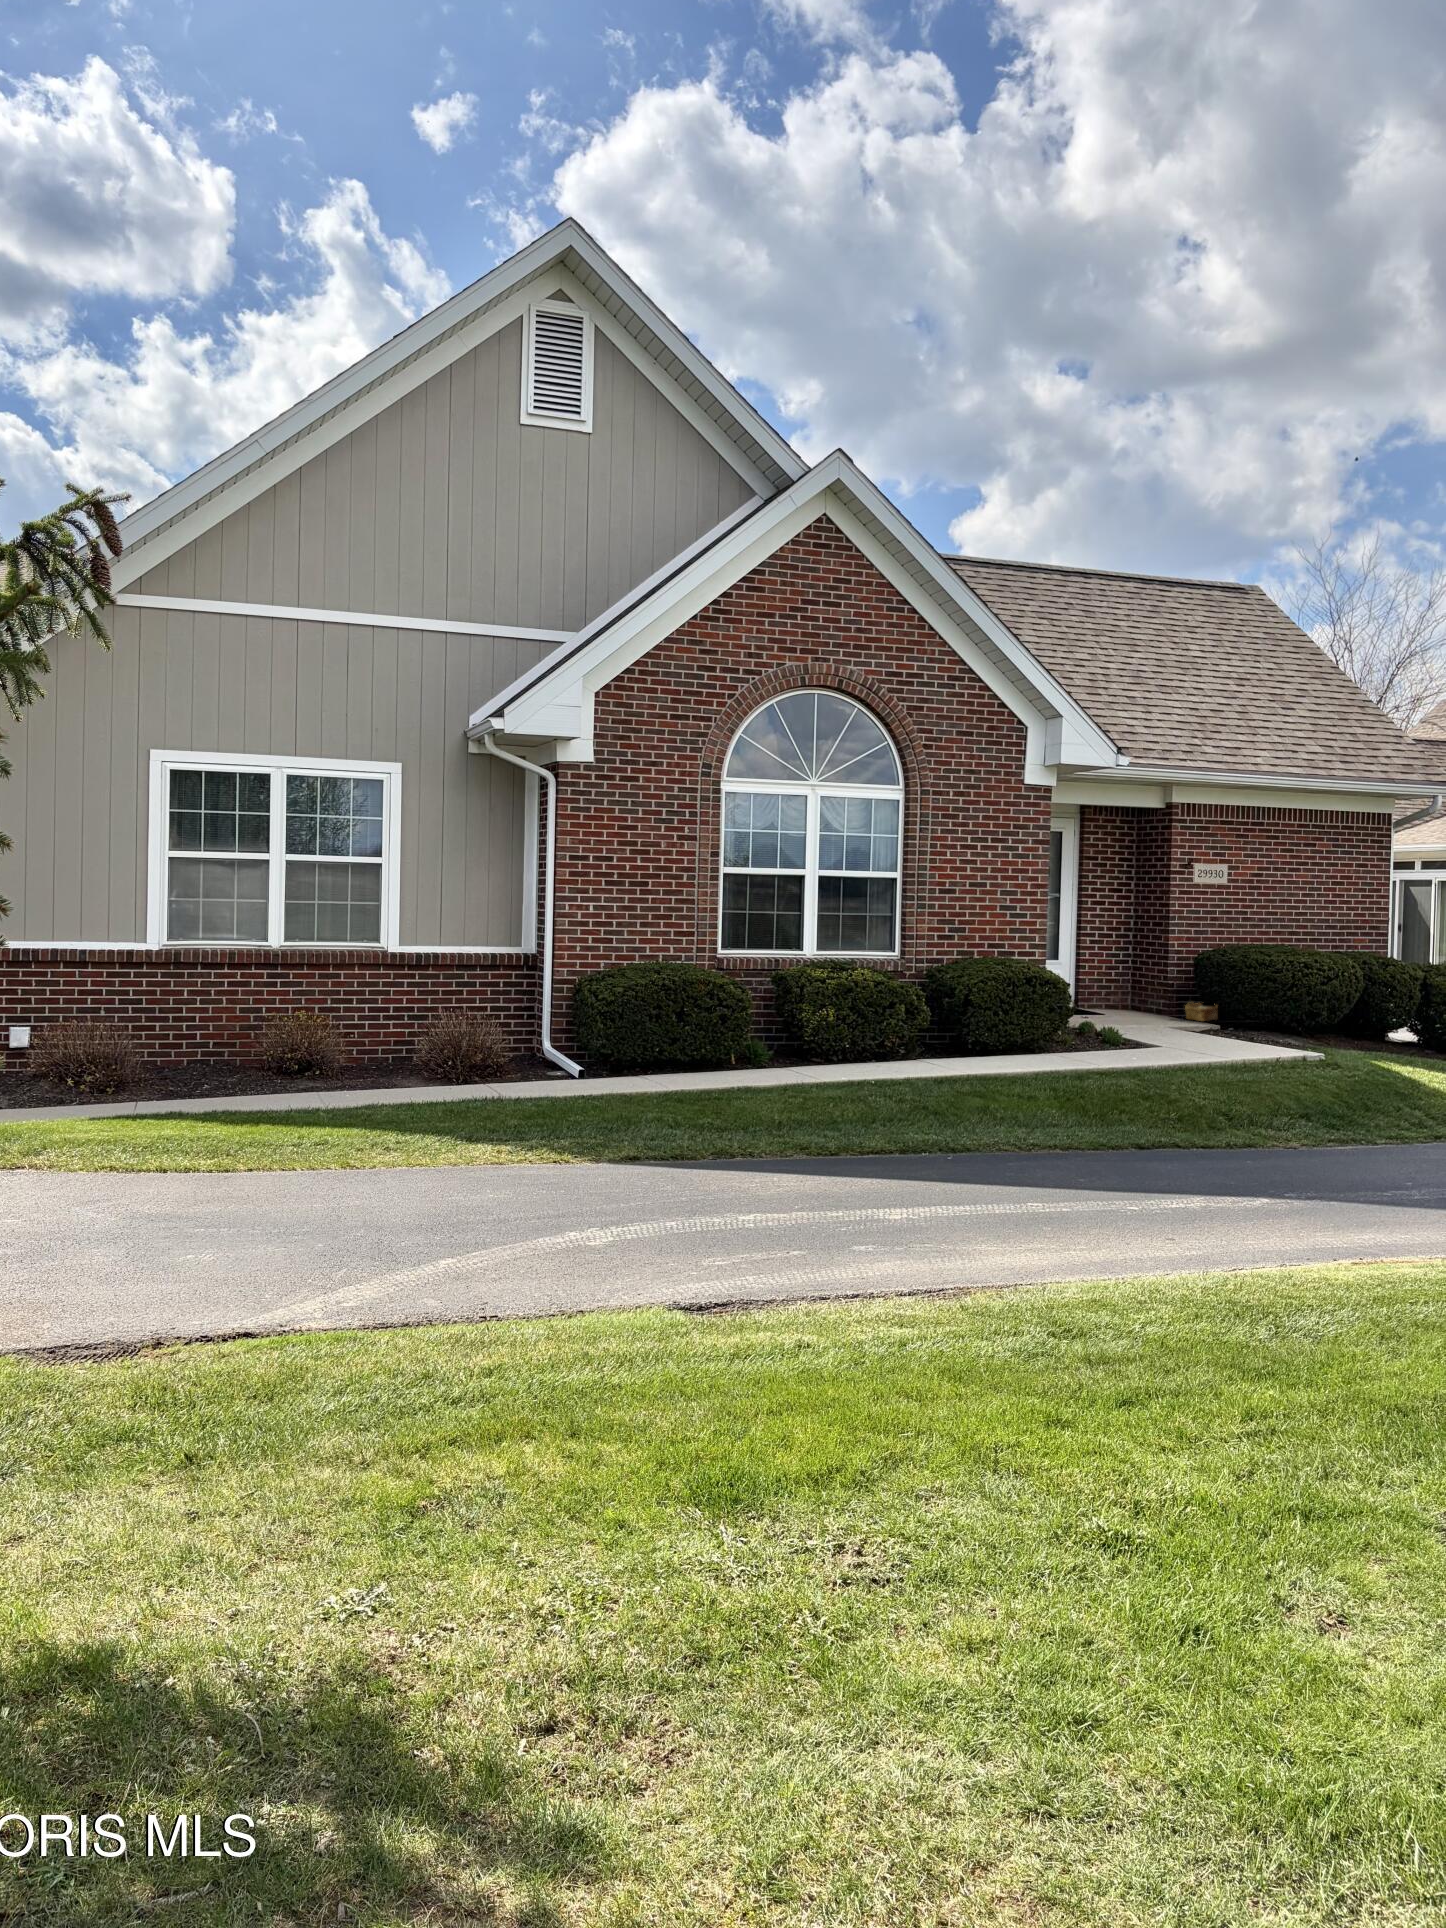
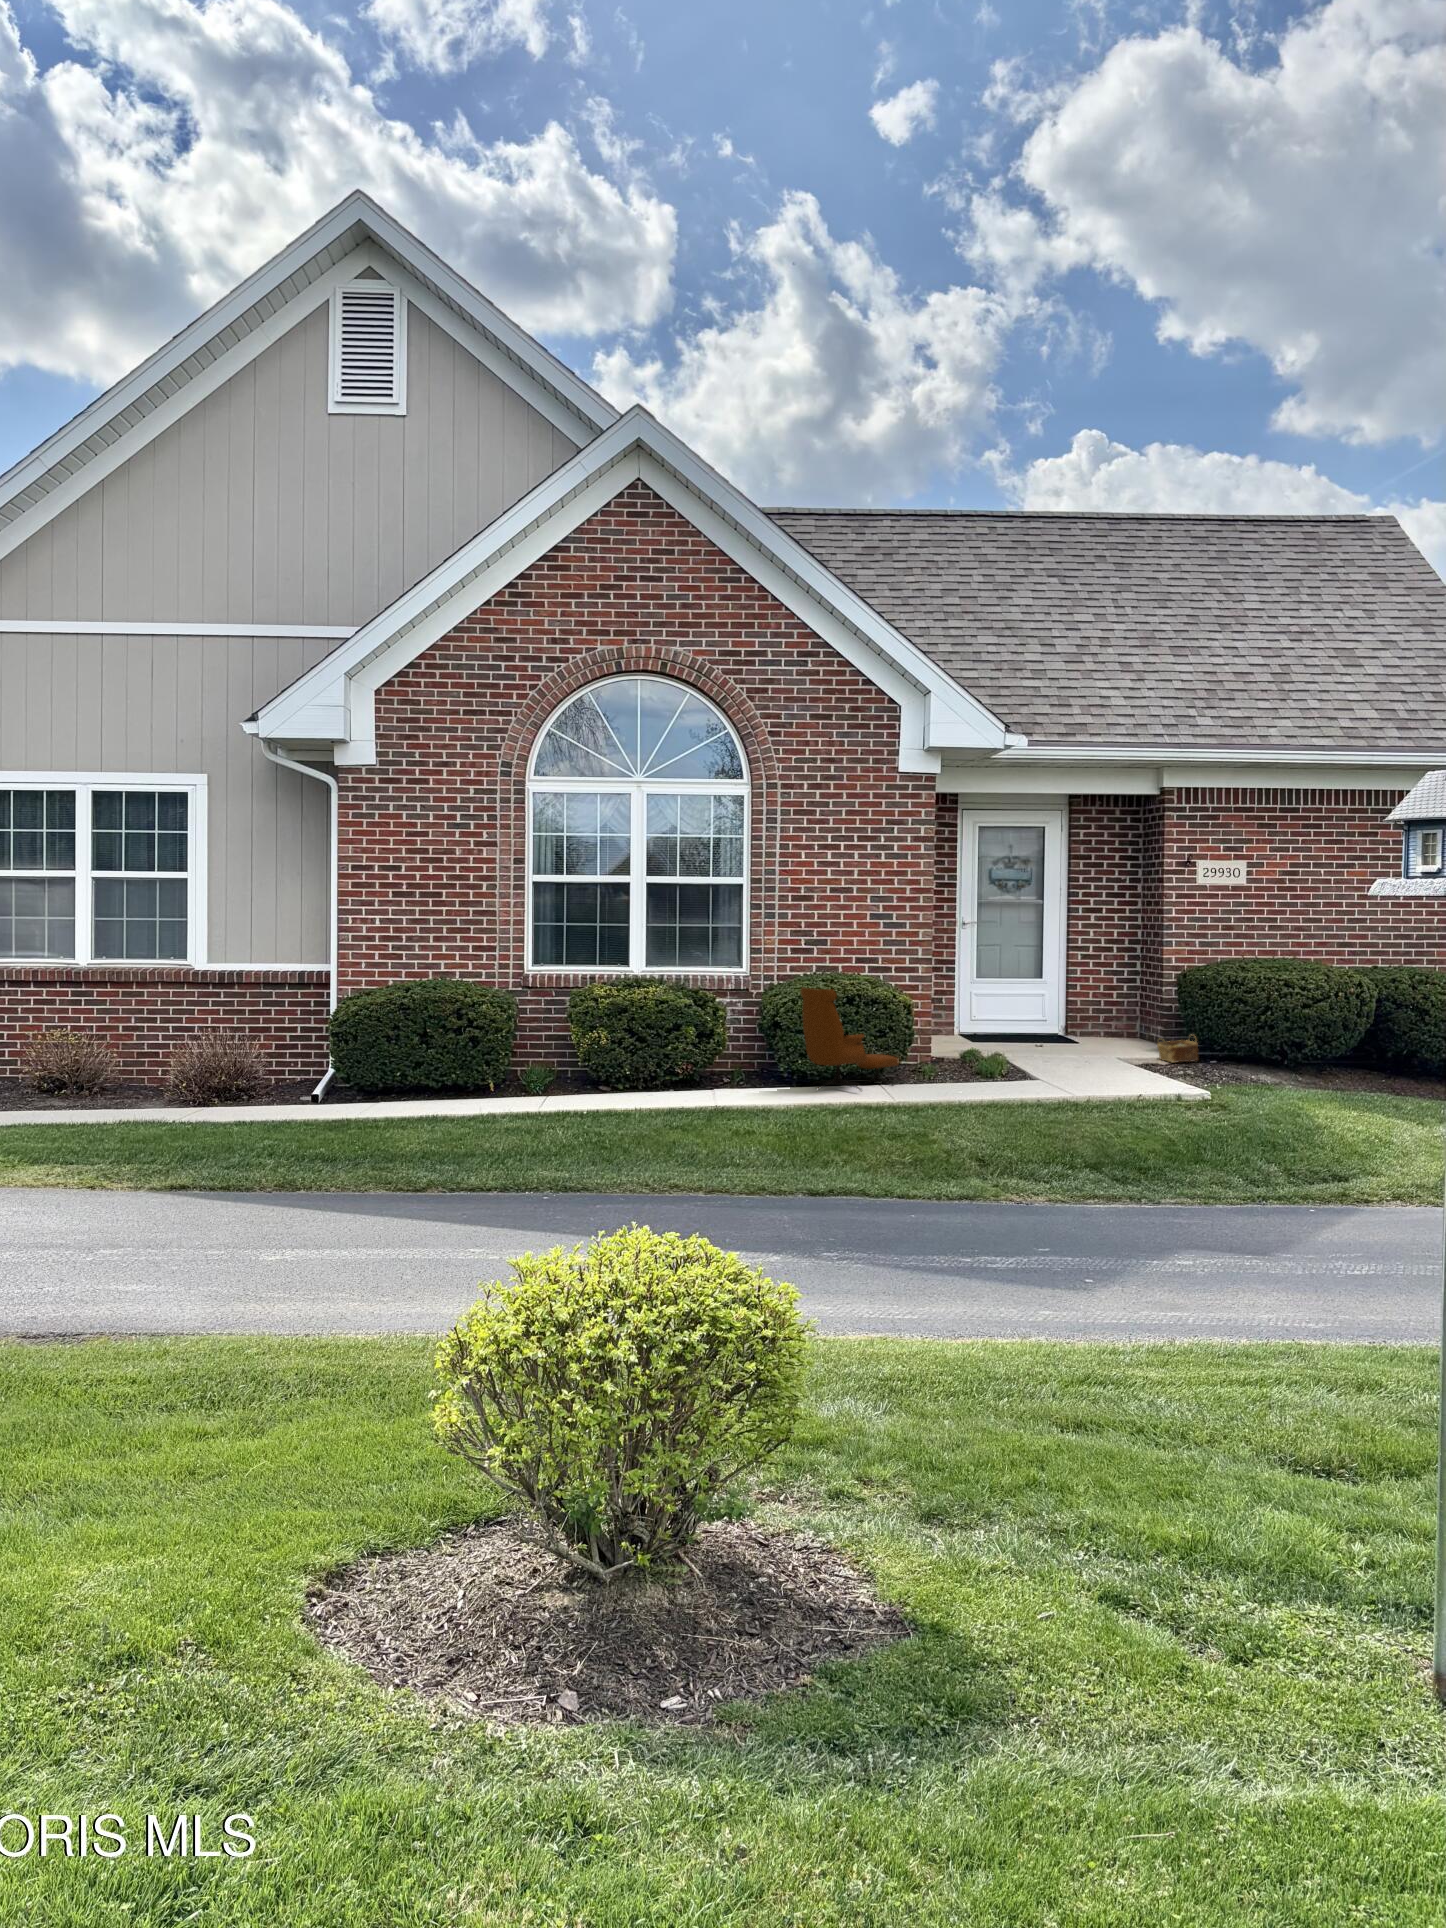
lounge chair: none [992,965,1053,1053] -> present [800,987,899,1090]

